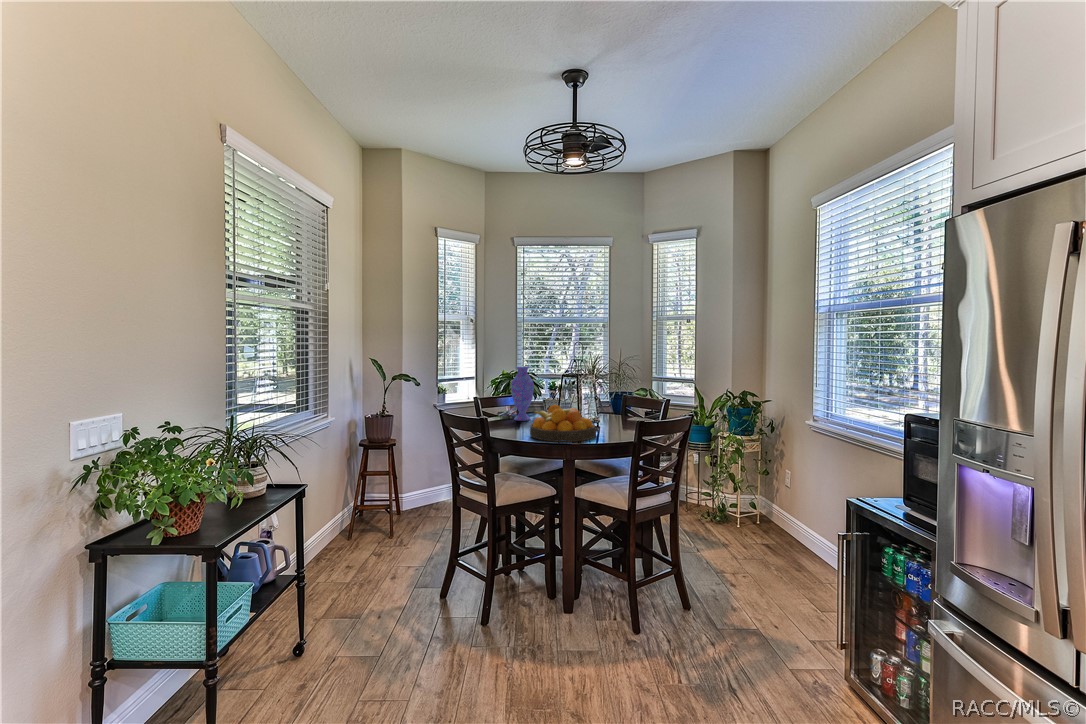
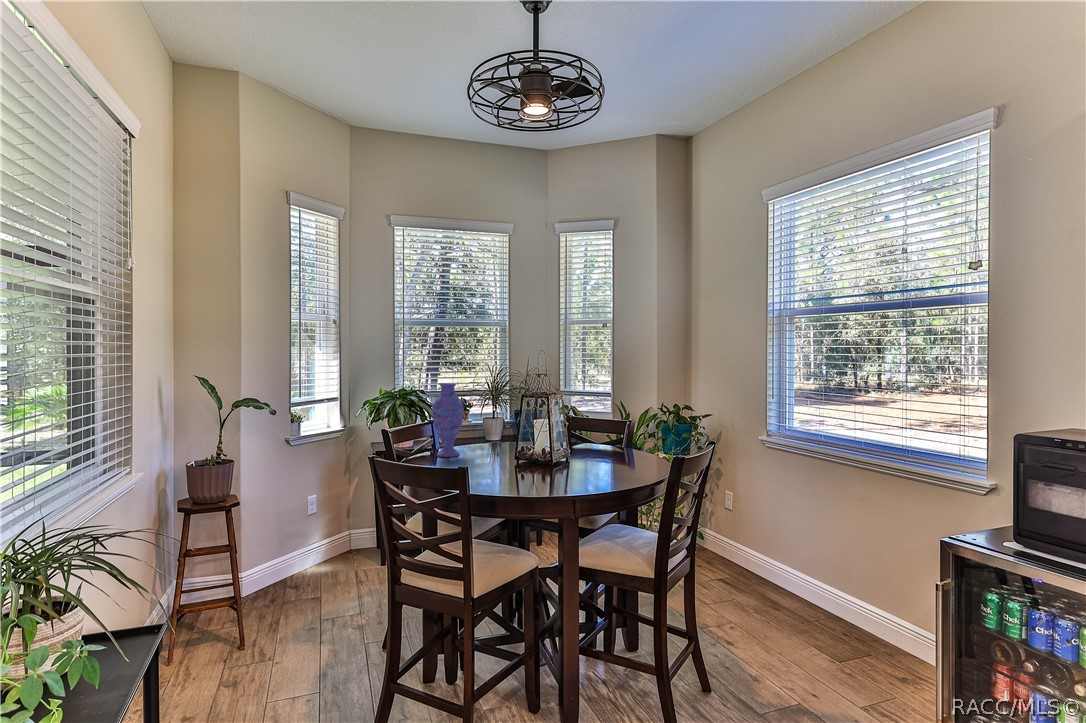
fruit bowl: present [530,405,596,442] -> none [494,434,584,485]

